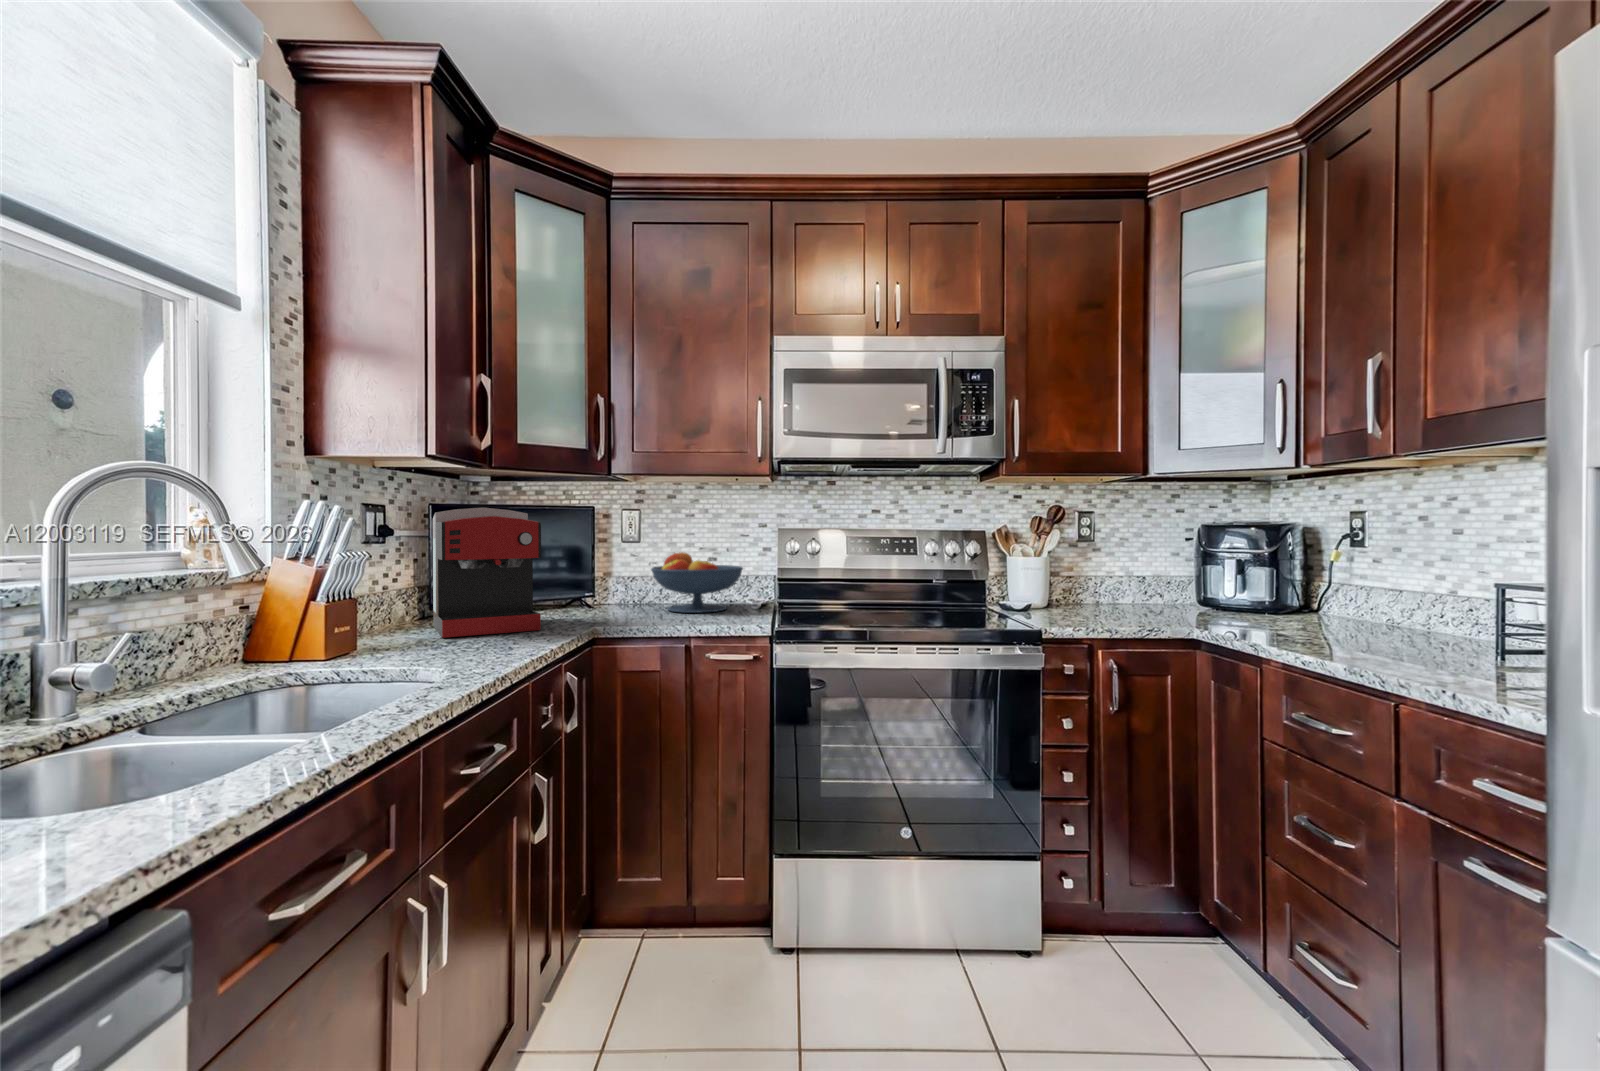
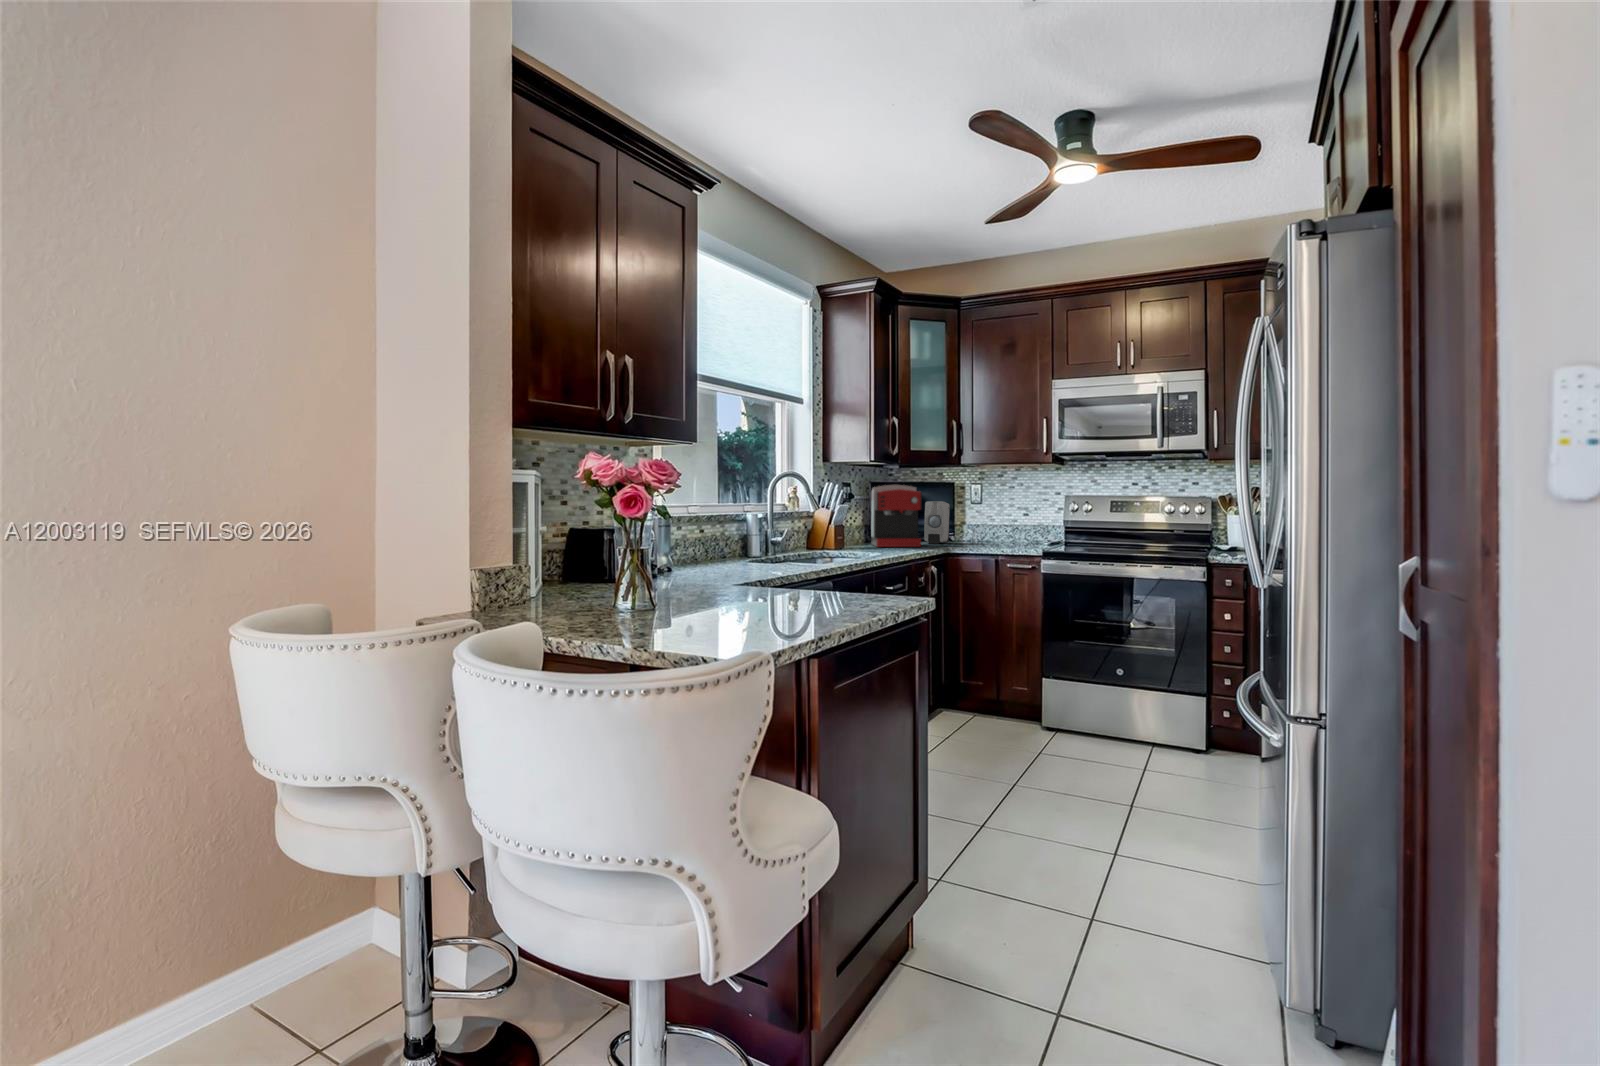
soap dispenser: none [543,539,587,616] -> present [924,501,950,544]
fruit bowl: present [651,552,743,613] -> none [984,510,1041,545]

